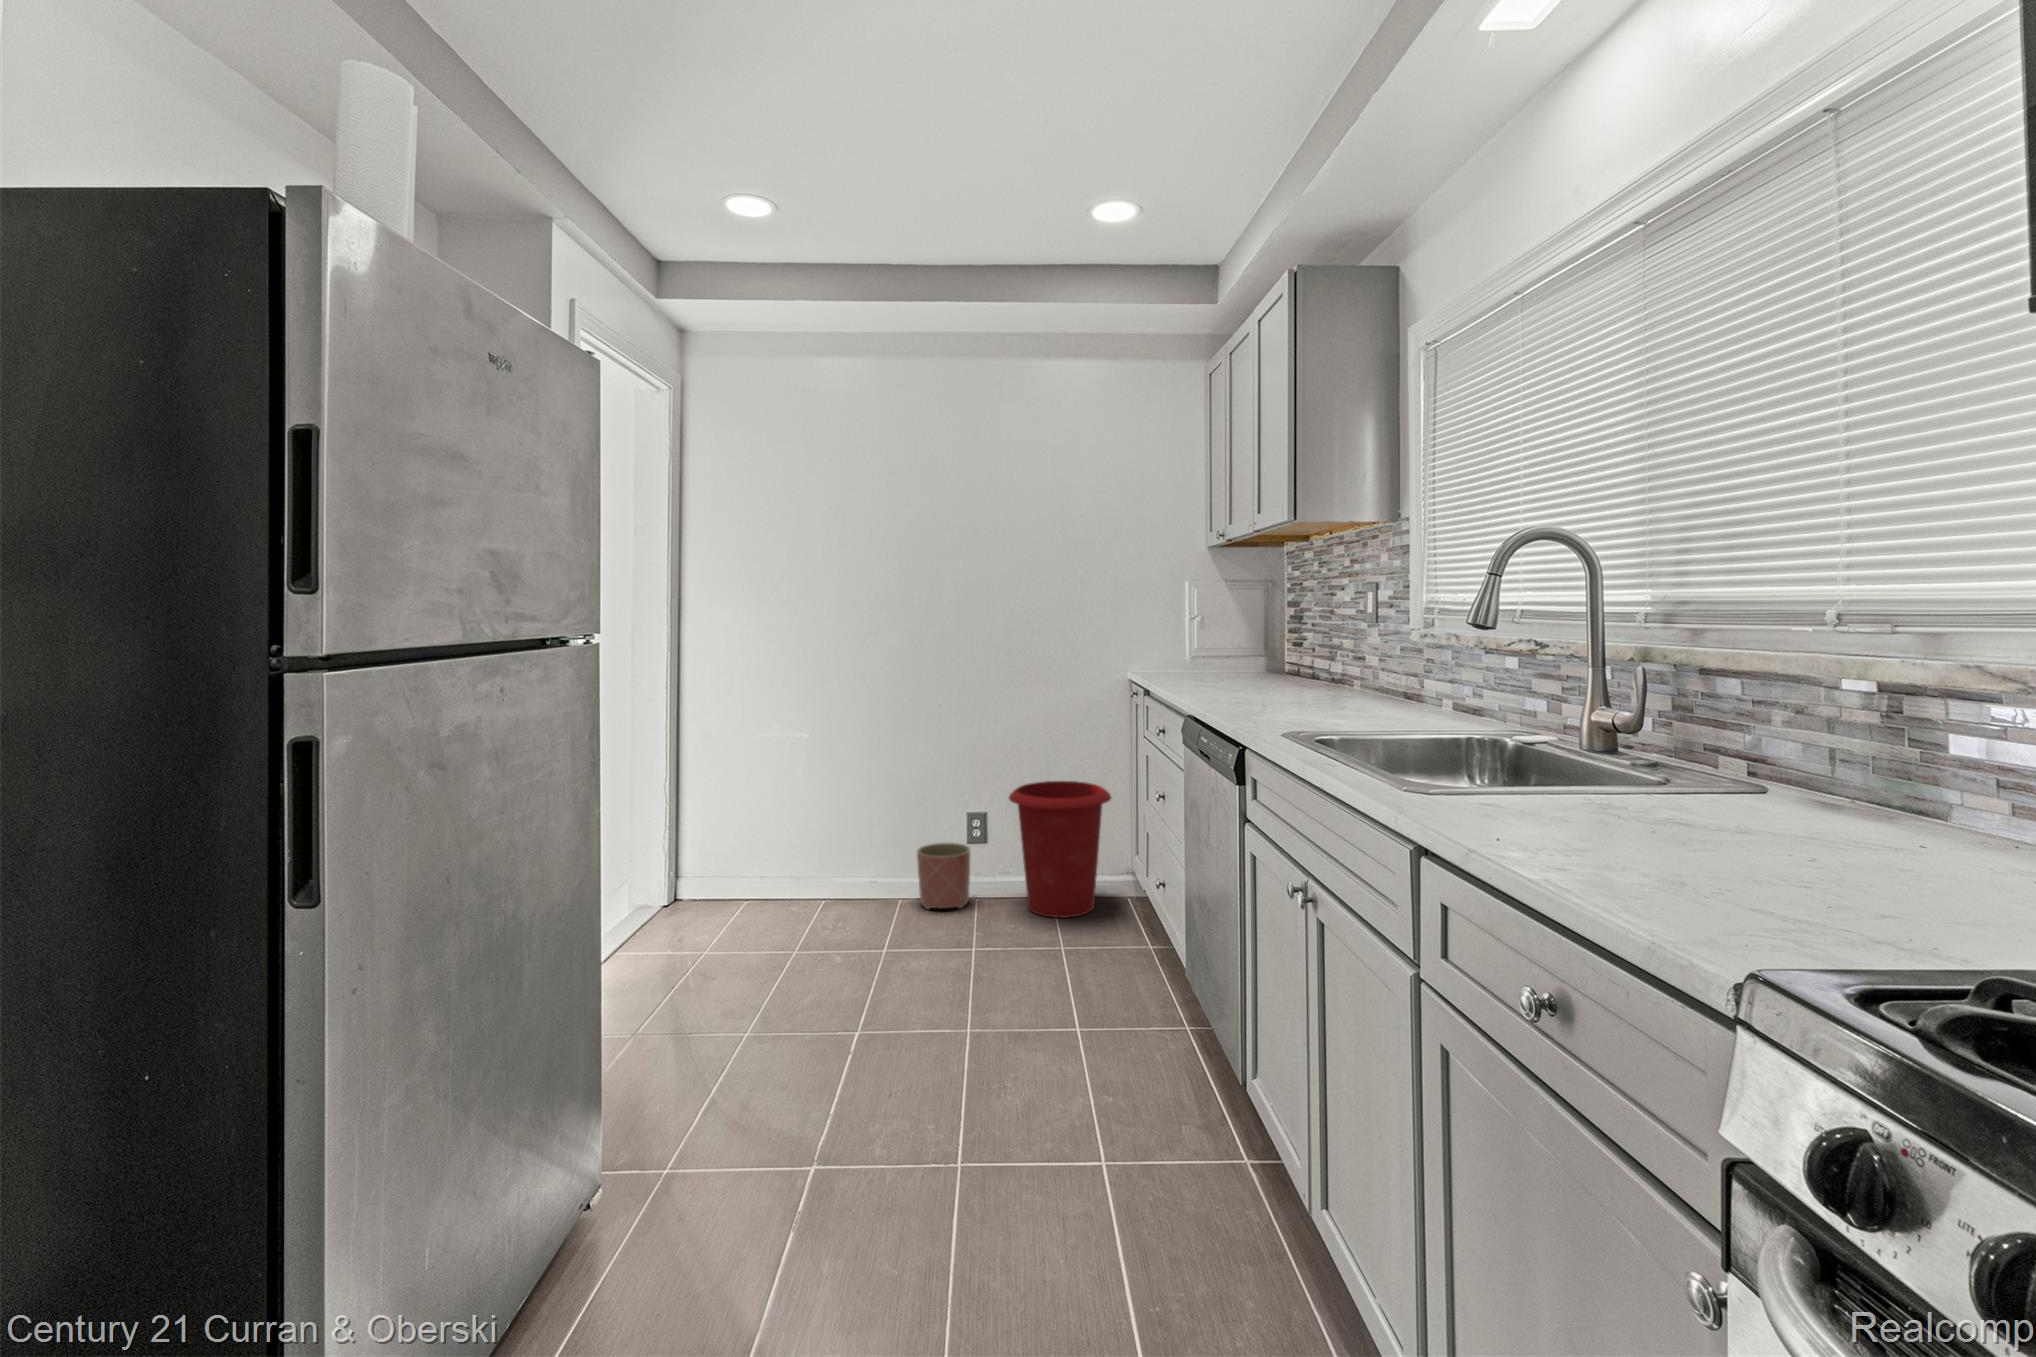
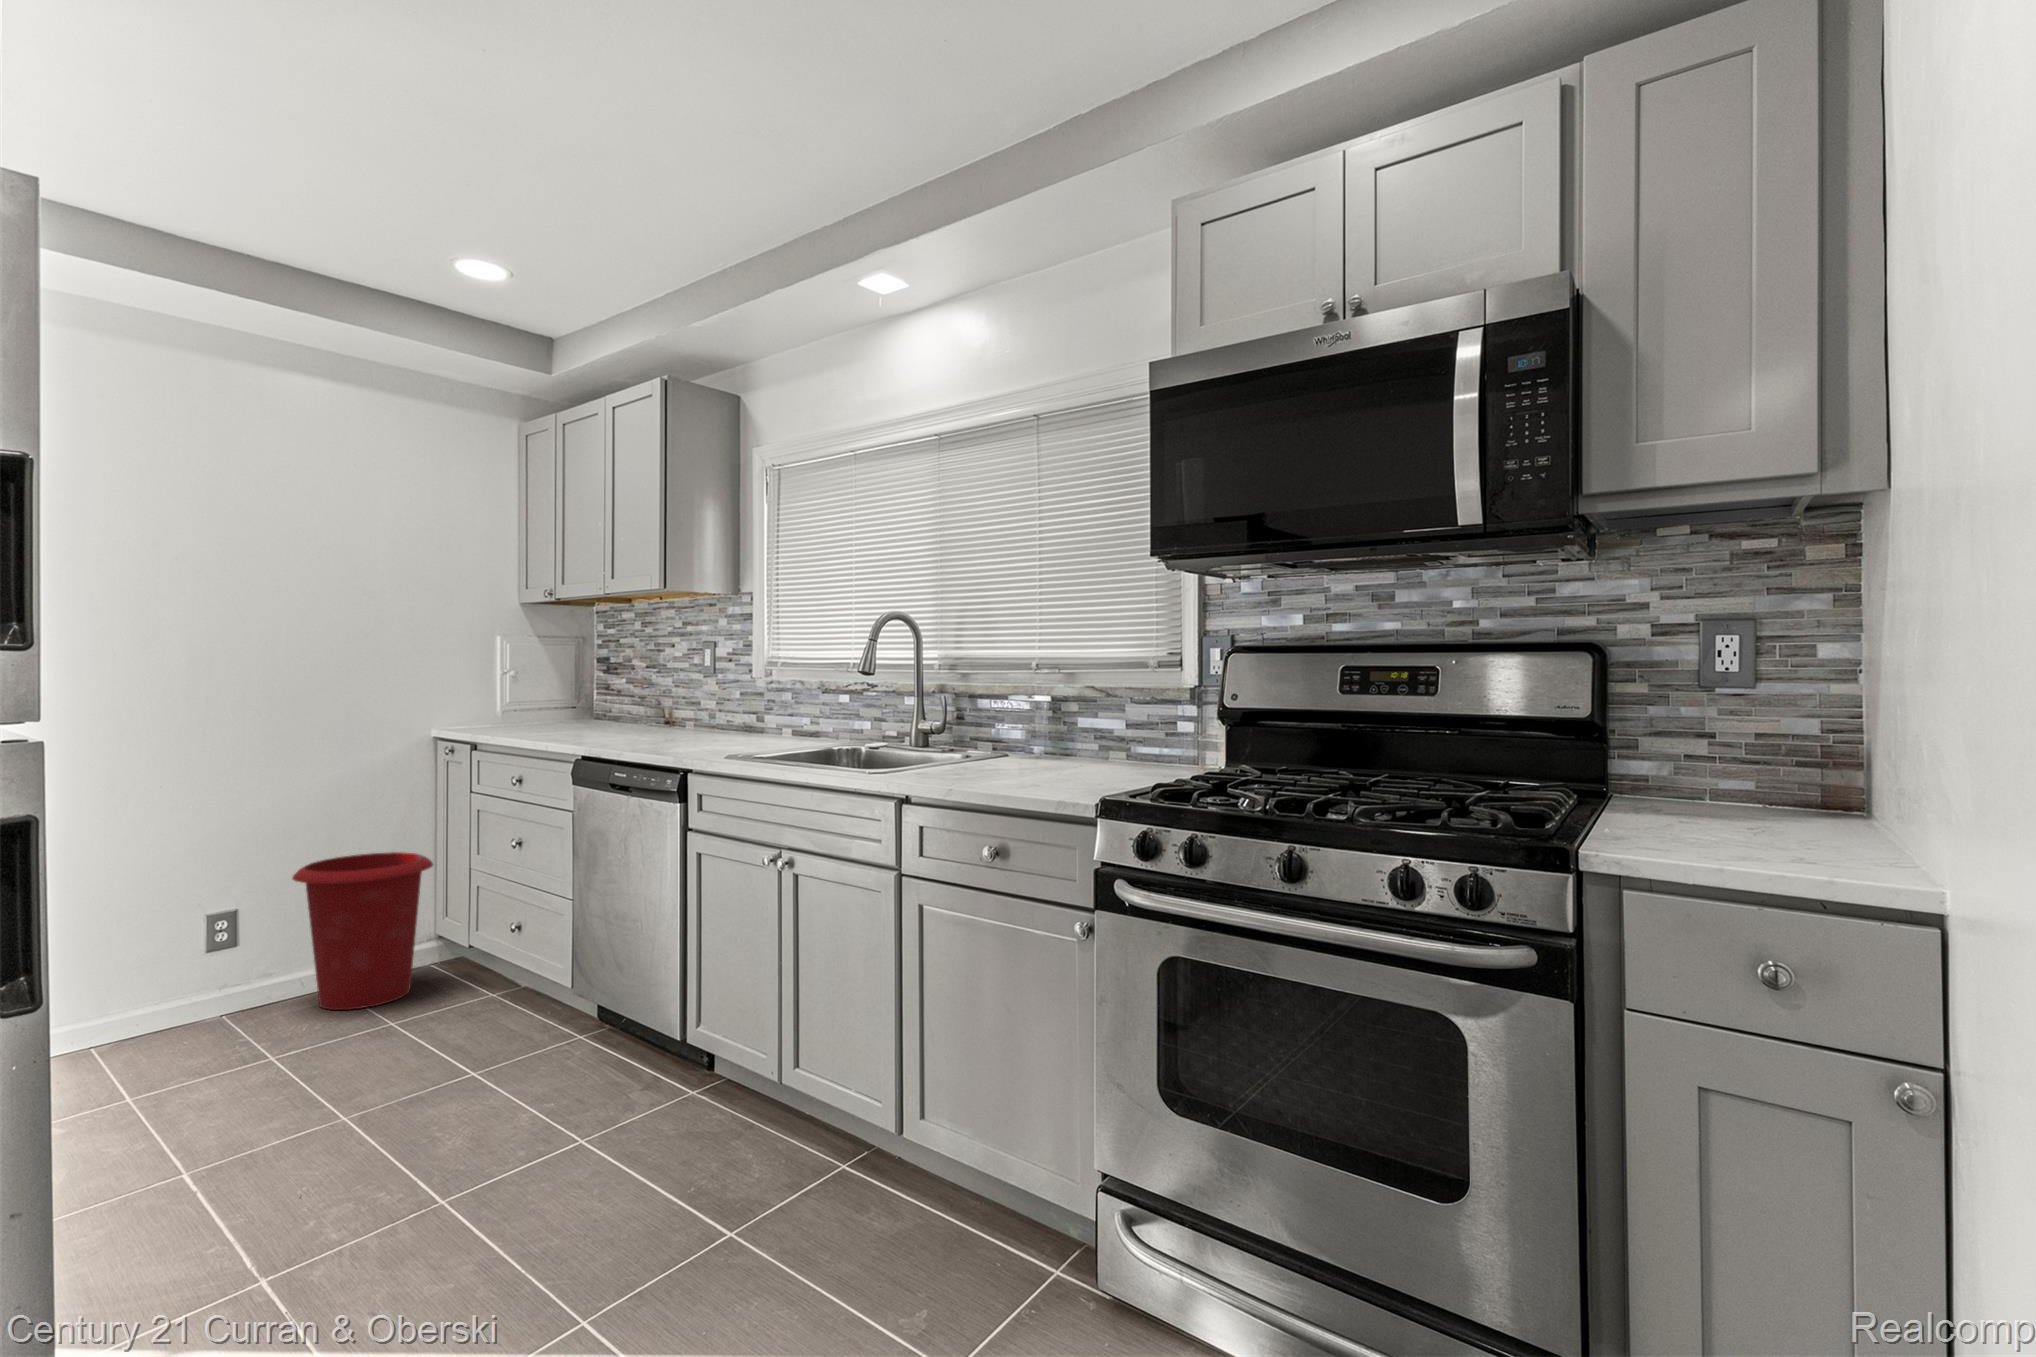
planter: present [917,843,970,909] -> none [140,952,230,1043]

